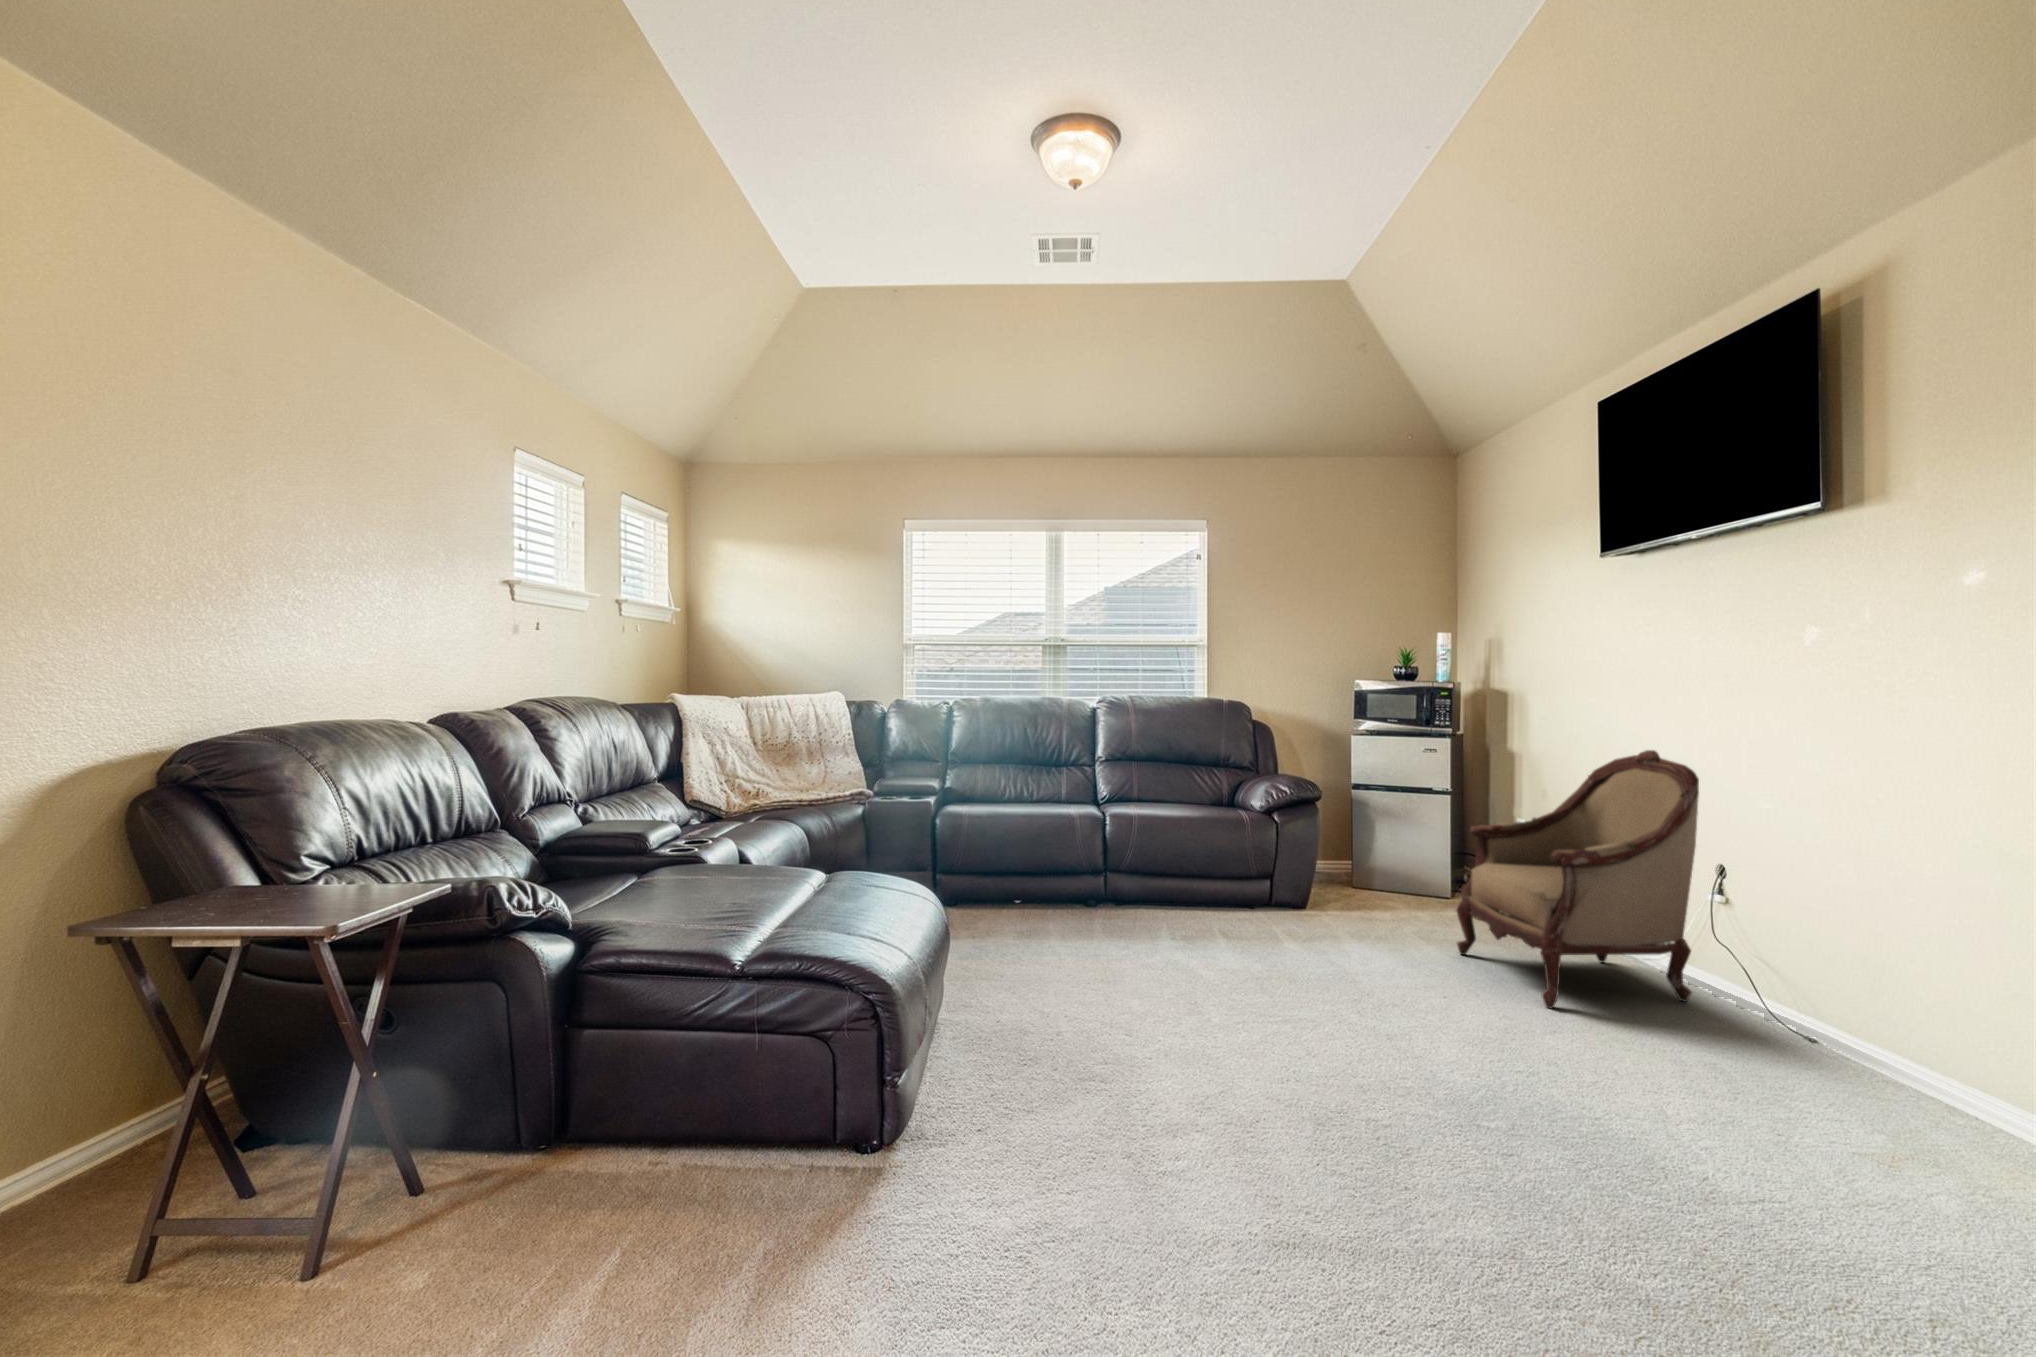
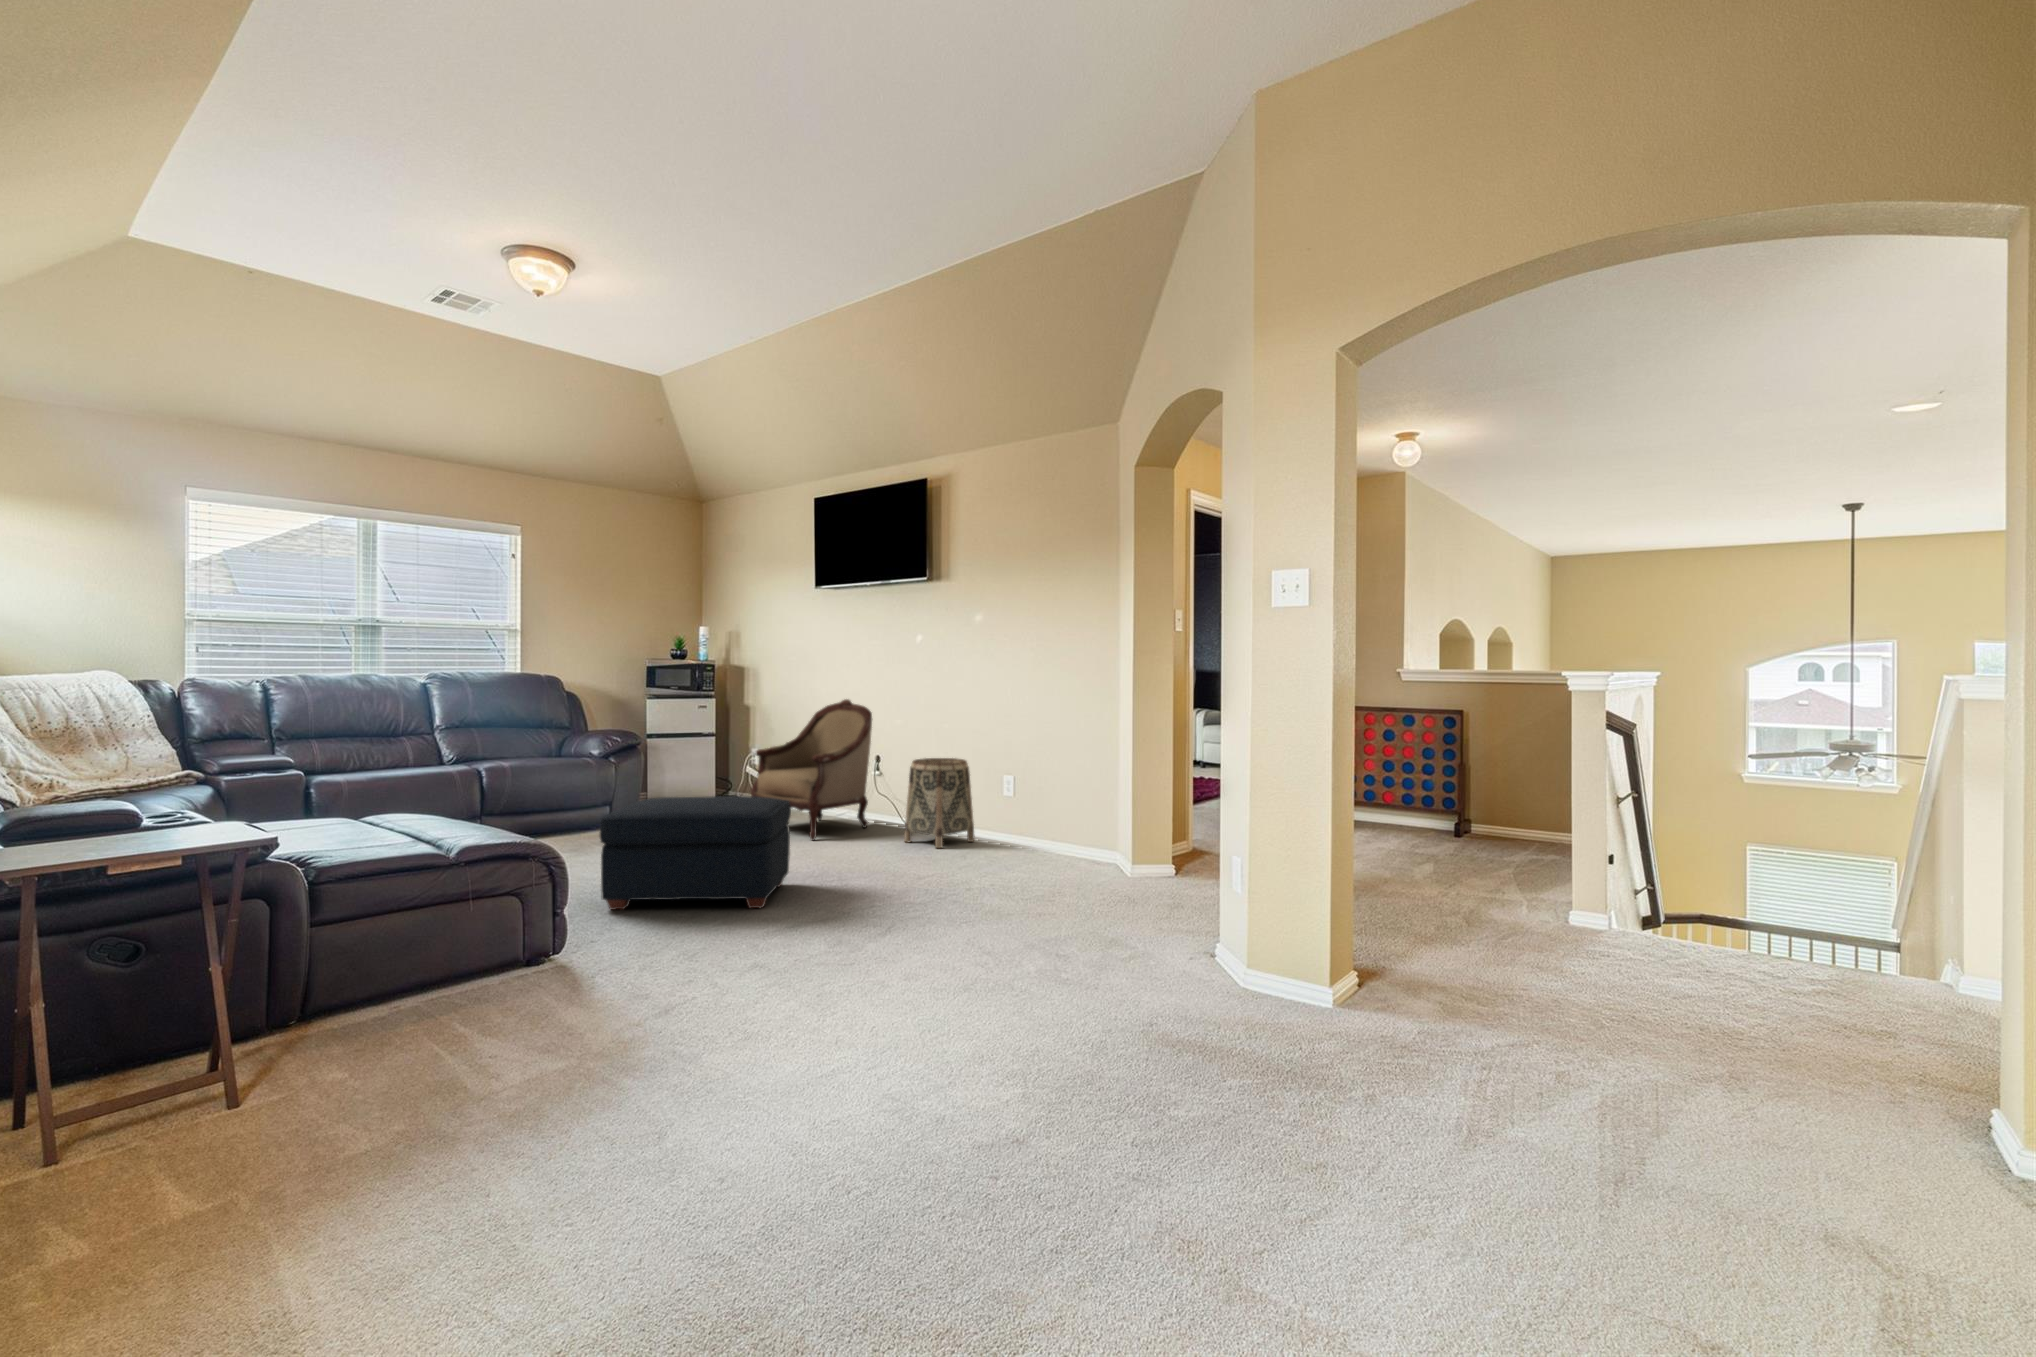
basket: none [1755,890,1972,1118] -> present [904,758,974,848]
ottoman: none [1065,897,1408,1166] -> present [600,796,791,910]

